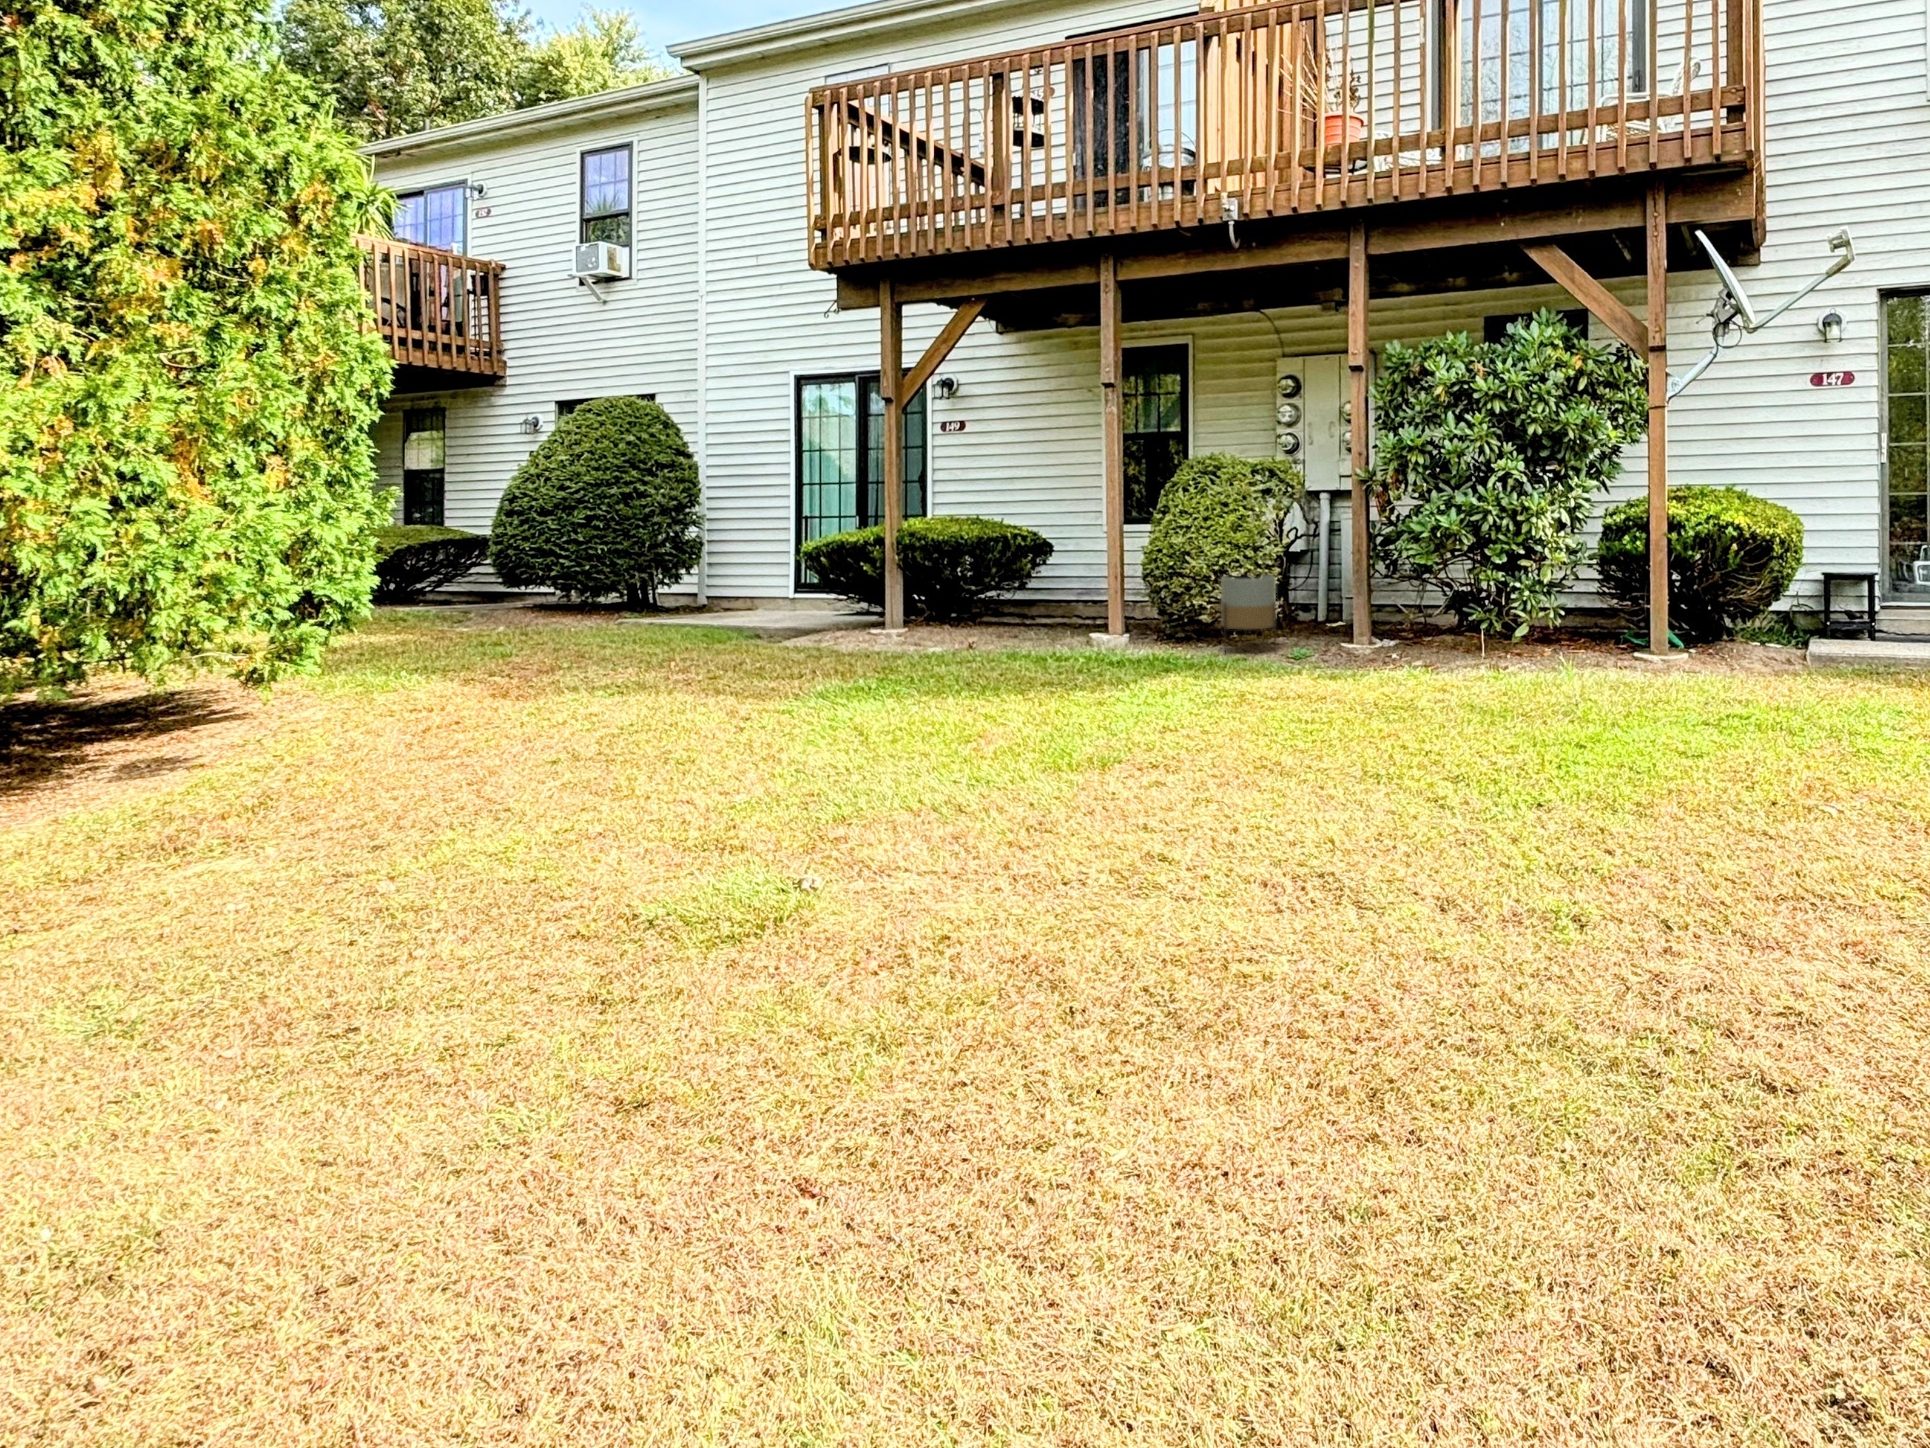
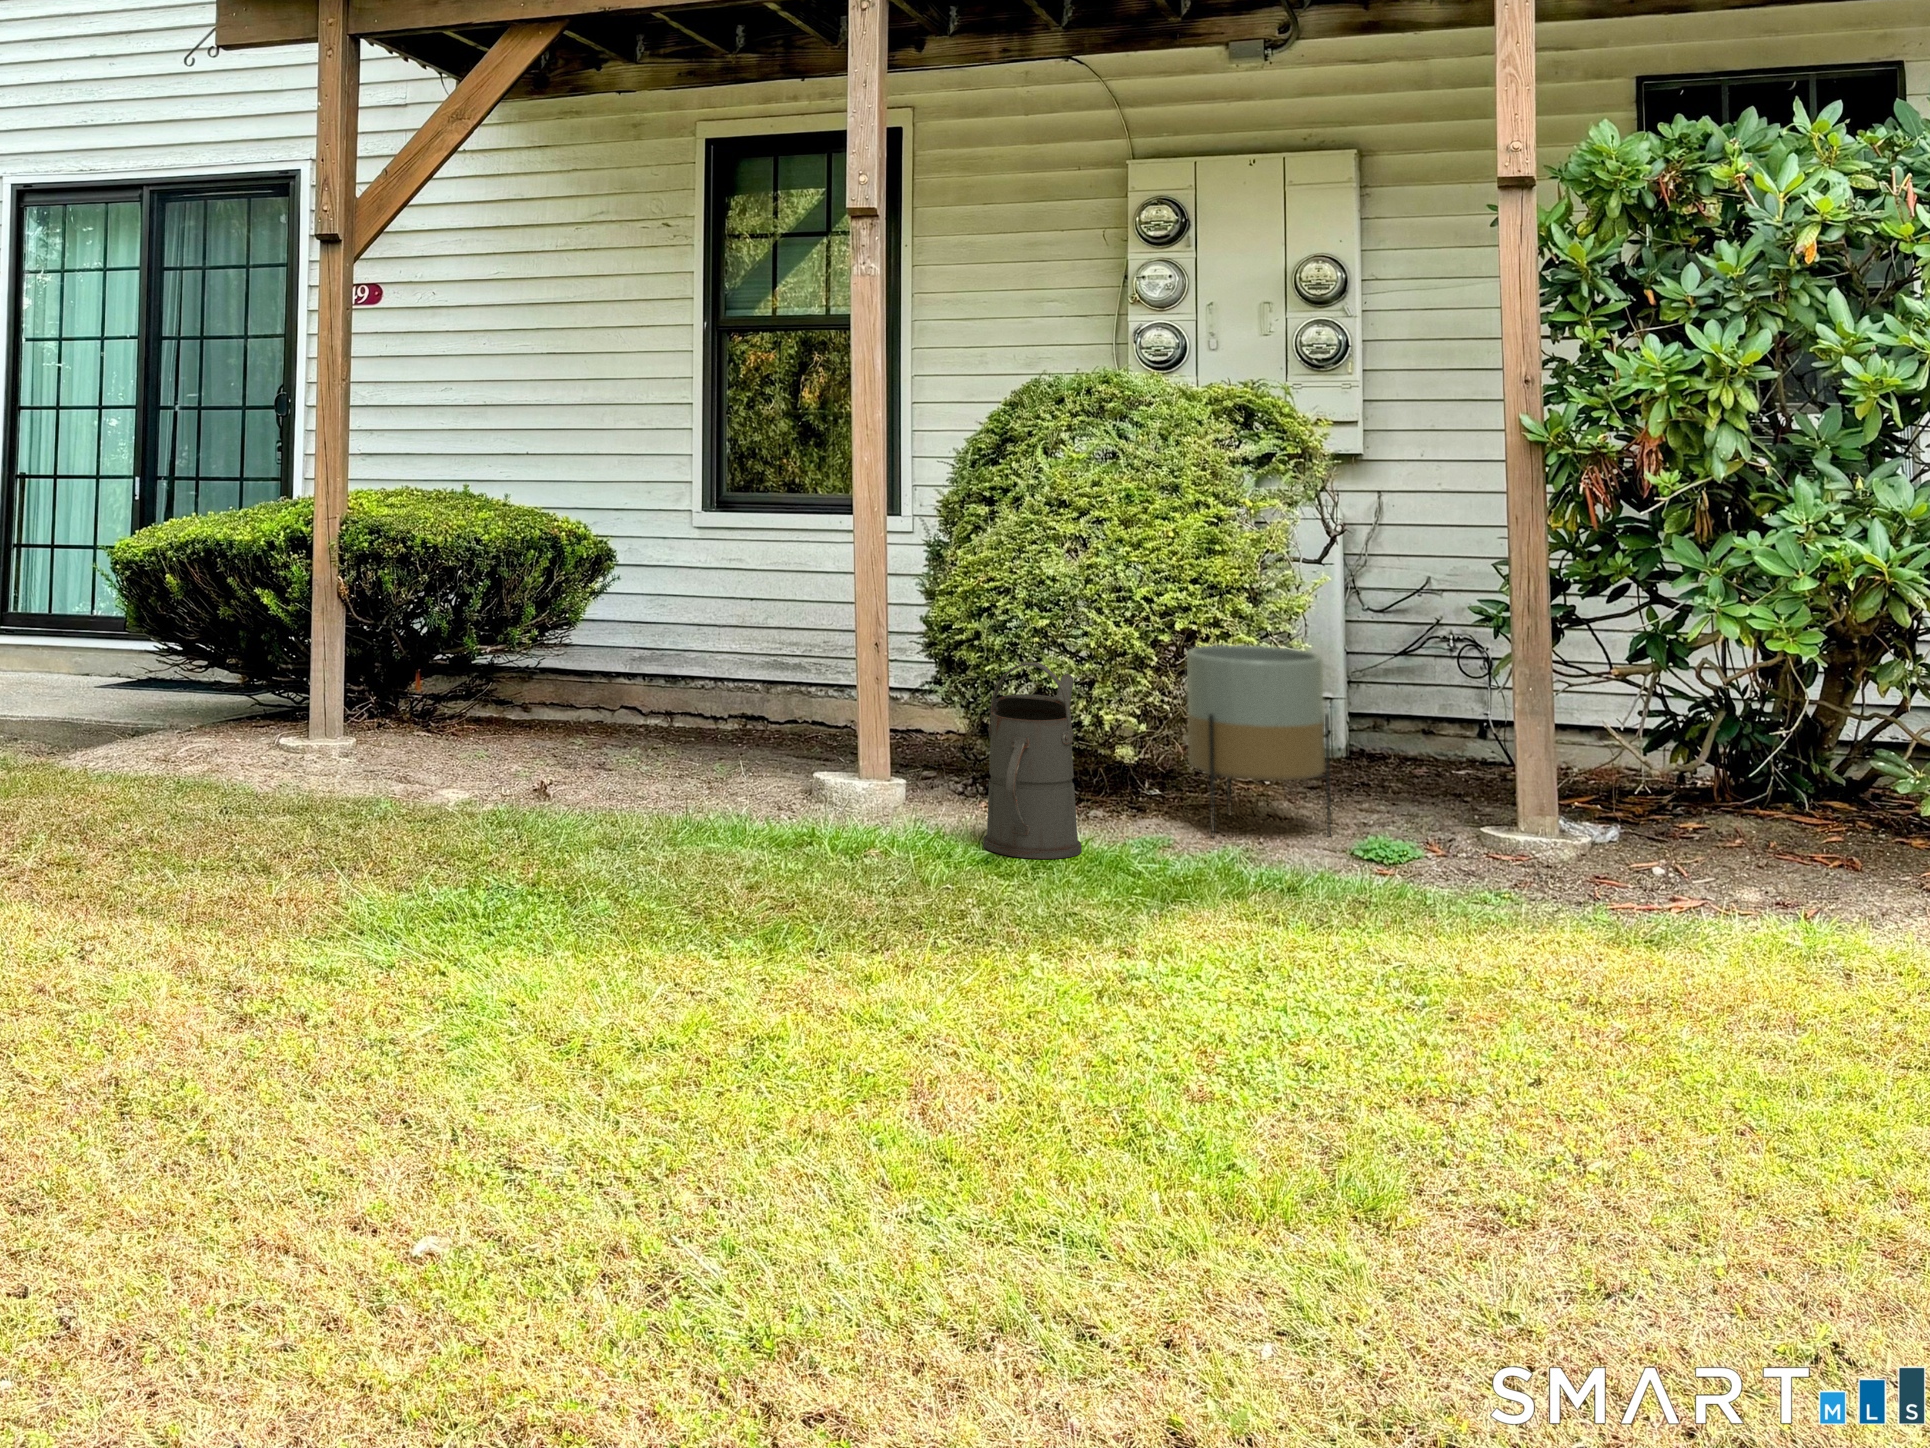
watering can: none [1121,581,1177,664] -> present [983,662,1082,859]

